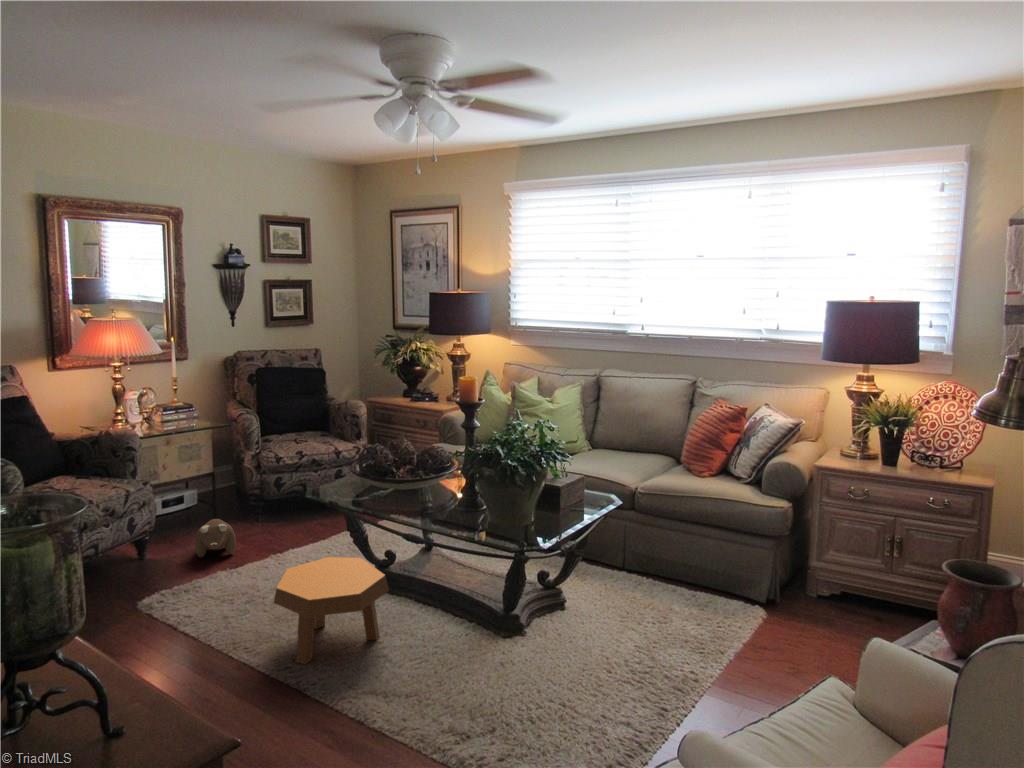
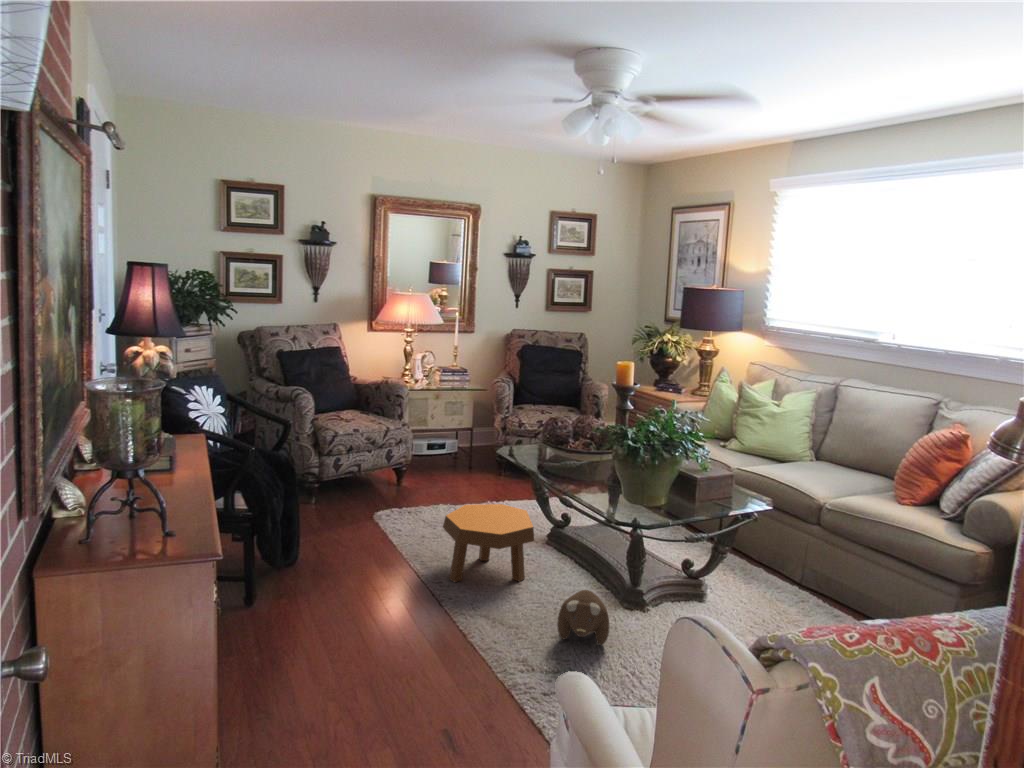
plush toy: present [195,519,236,558] -> present [557,590,609,645]

